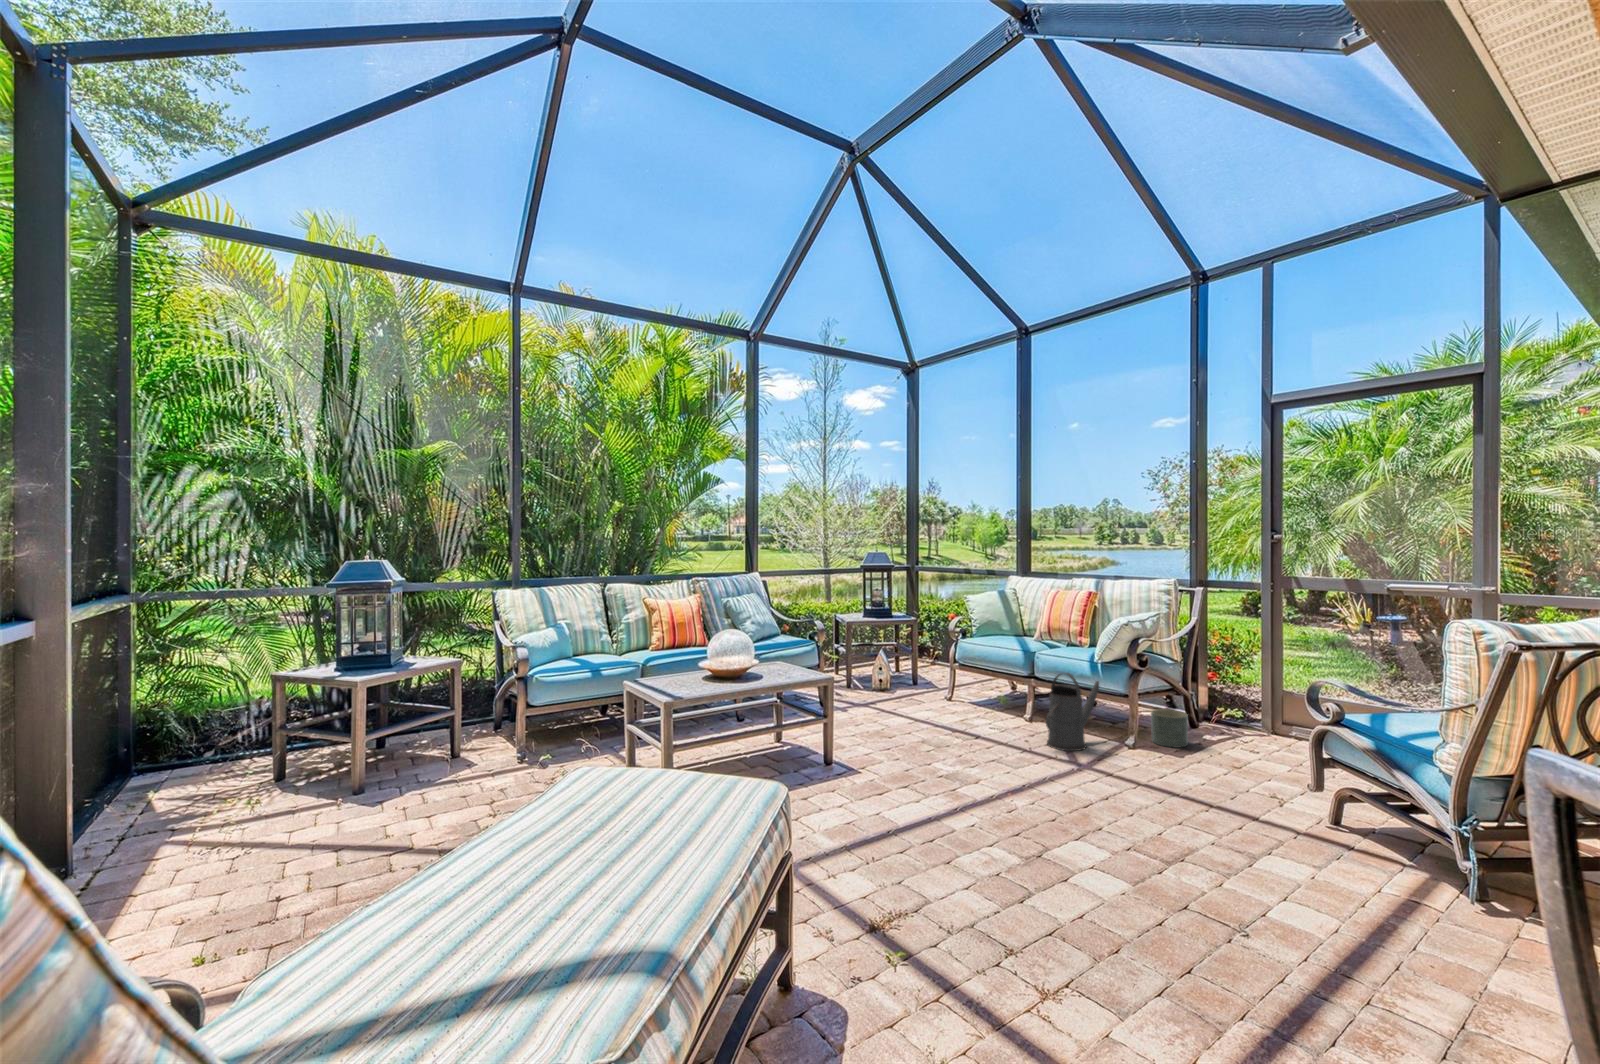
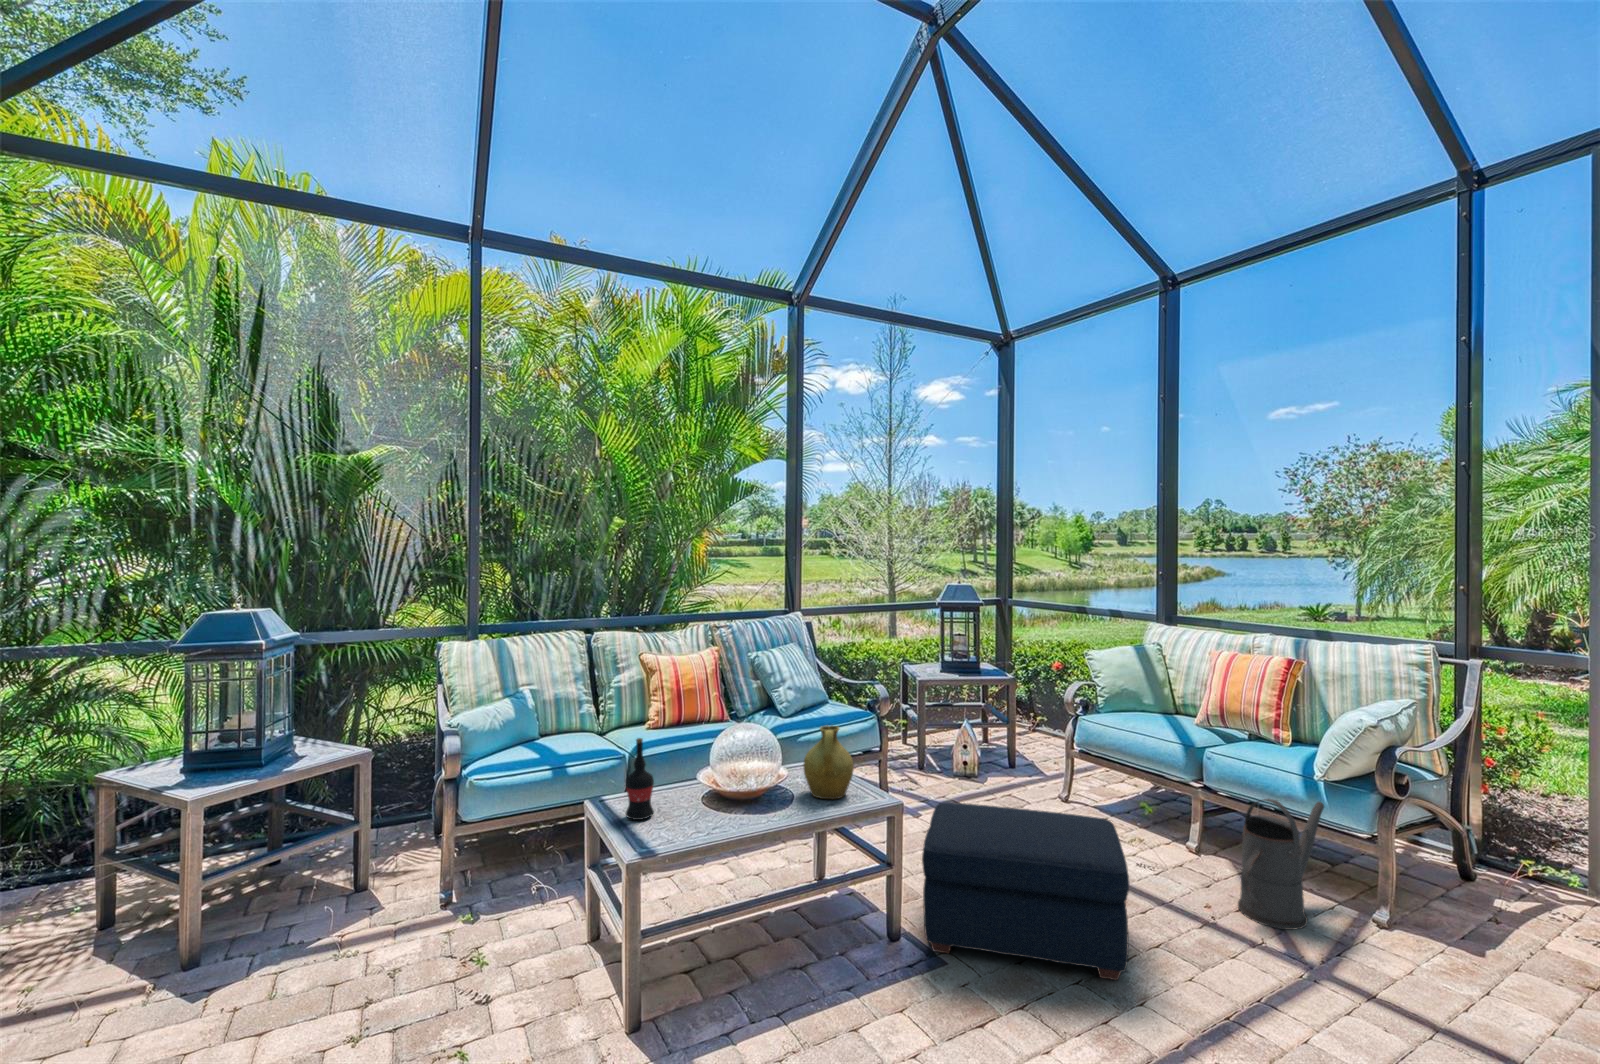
pitcher: none [769,630,801,676] -> present [803,726,854,799]
wine bottle: none [655,635,674,687] -> present [626,738,654,820]
ottoman: none [846,683,970,773] -> present [922,803,1129,980]
planter: present [1151,709,1188,748] -> none [1410,858,1480,930]

